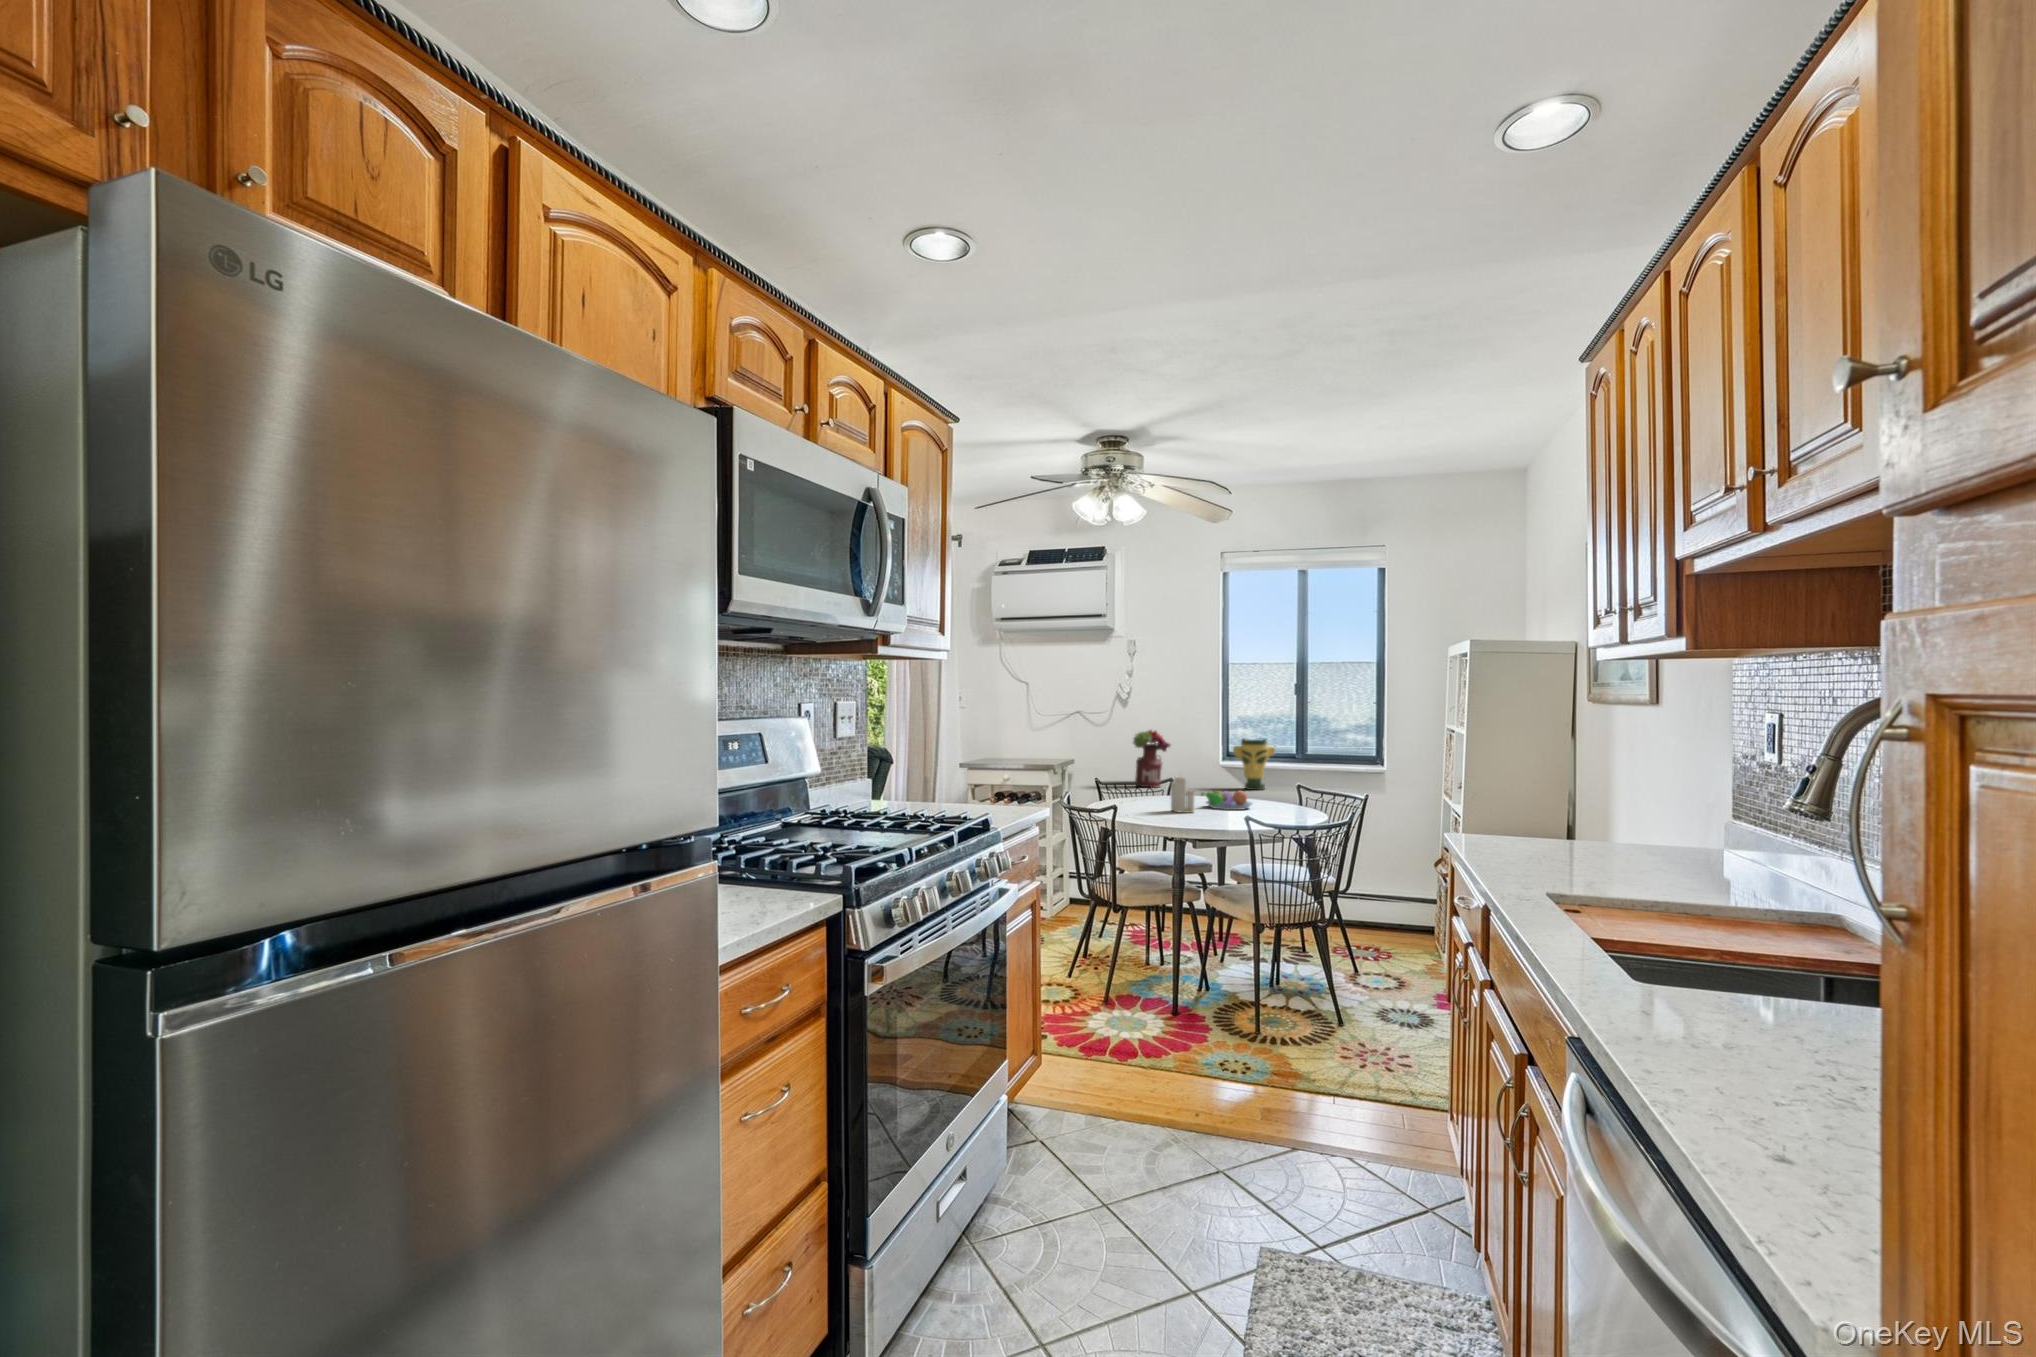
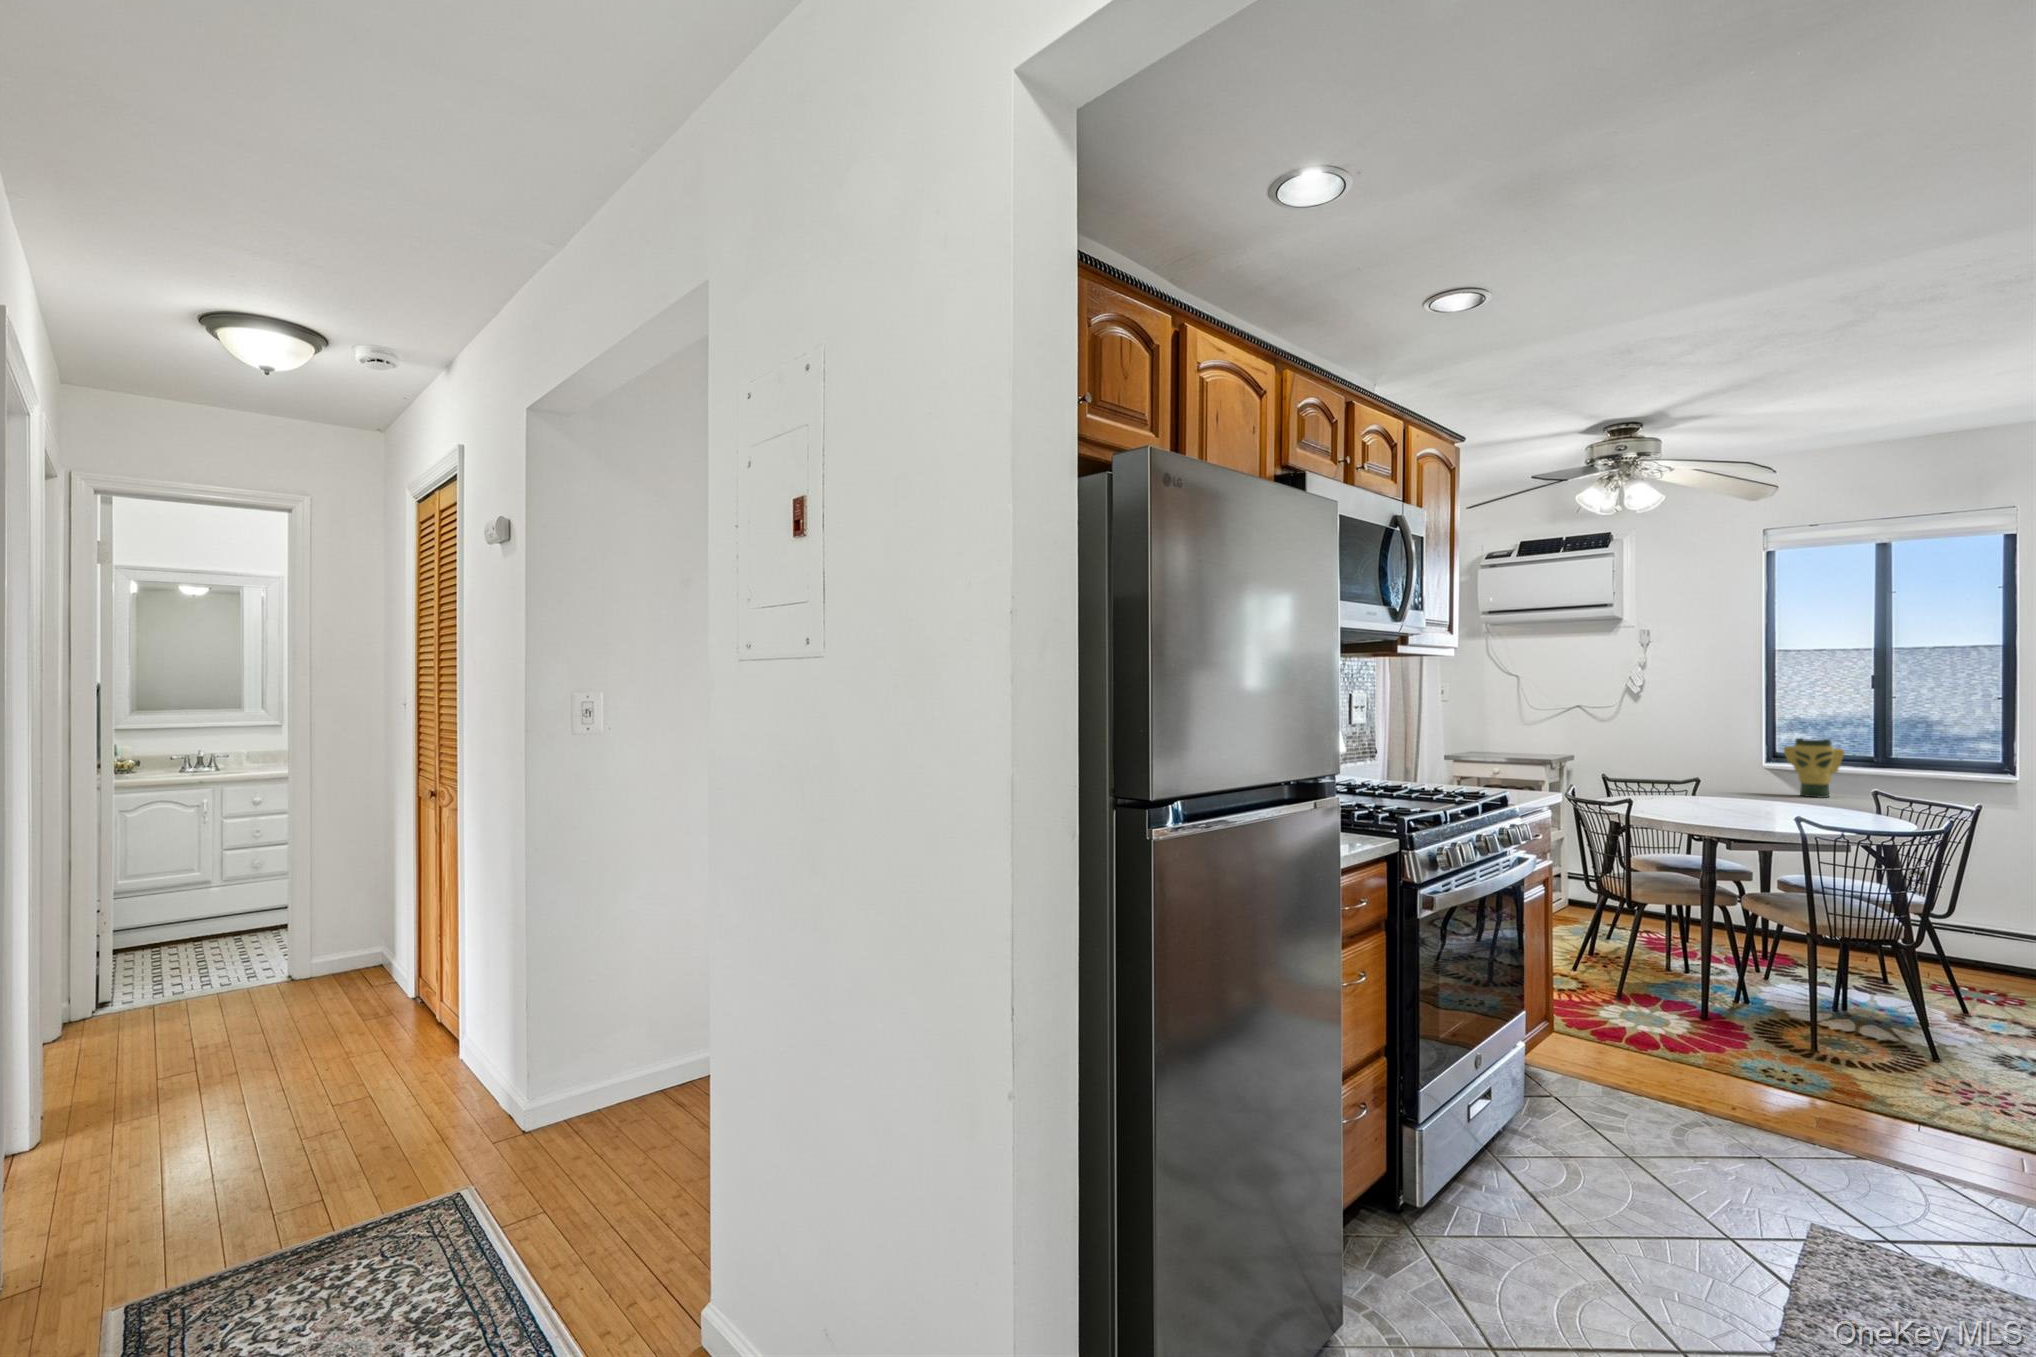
flower arrangement: present [1133,730,1170,788] -> none [1648,726,1700,789]
candle: present [1171,777,1194,813] -> none [1699,771,1729,814]
fruit bowl: present [1201,790,1252,810] -> none [1737,789,1809,815]

